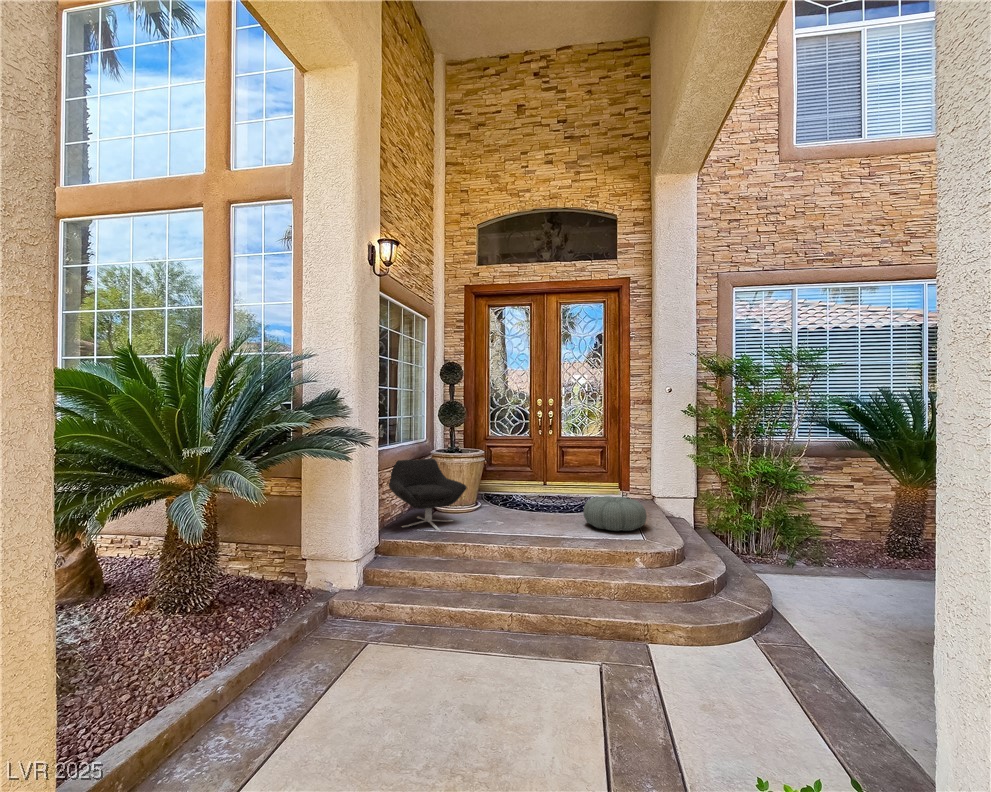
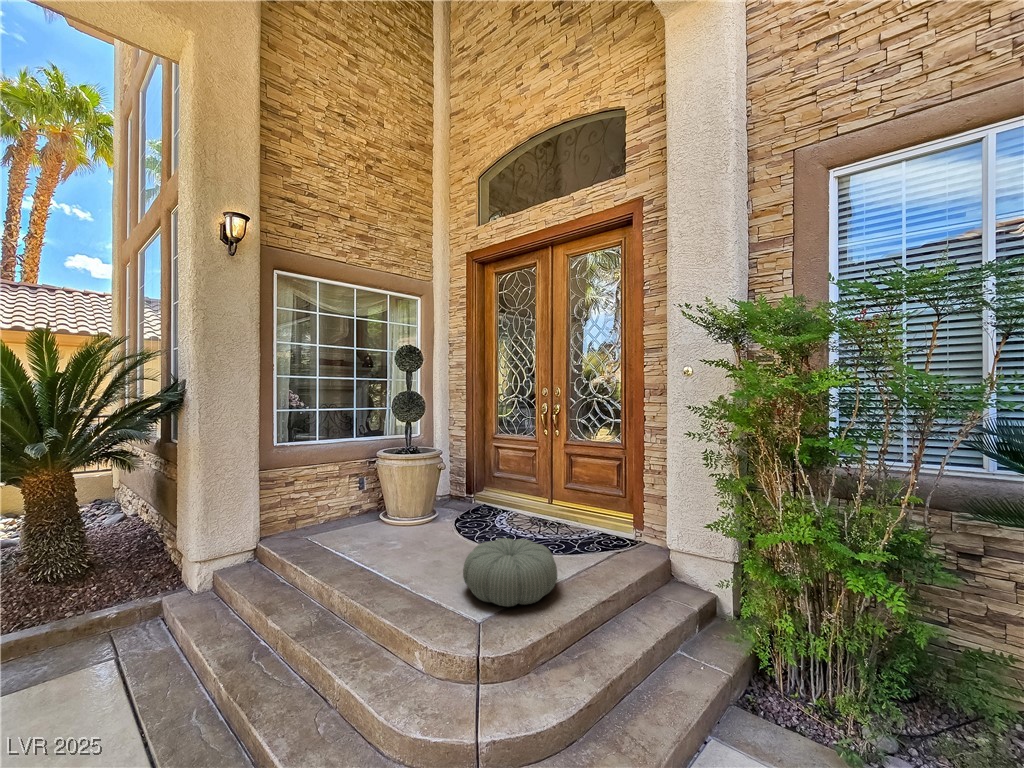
lounge chair: present [389,459,467,531] -> none [287,459,385,550]

